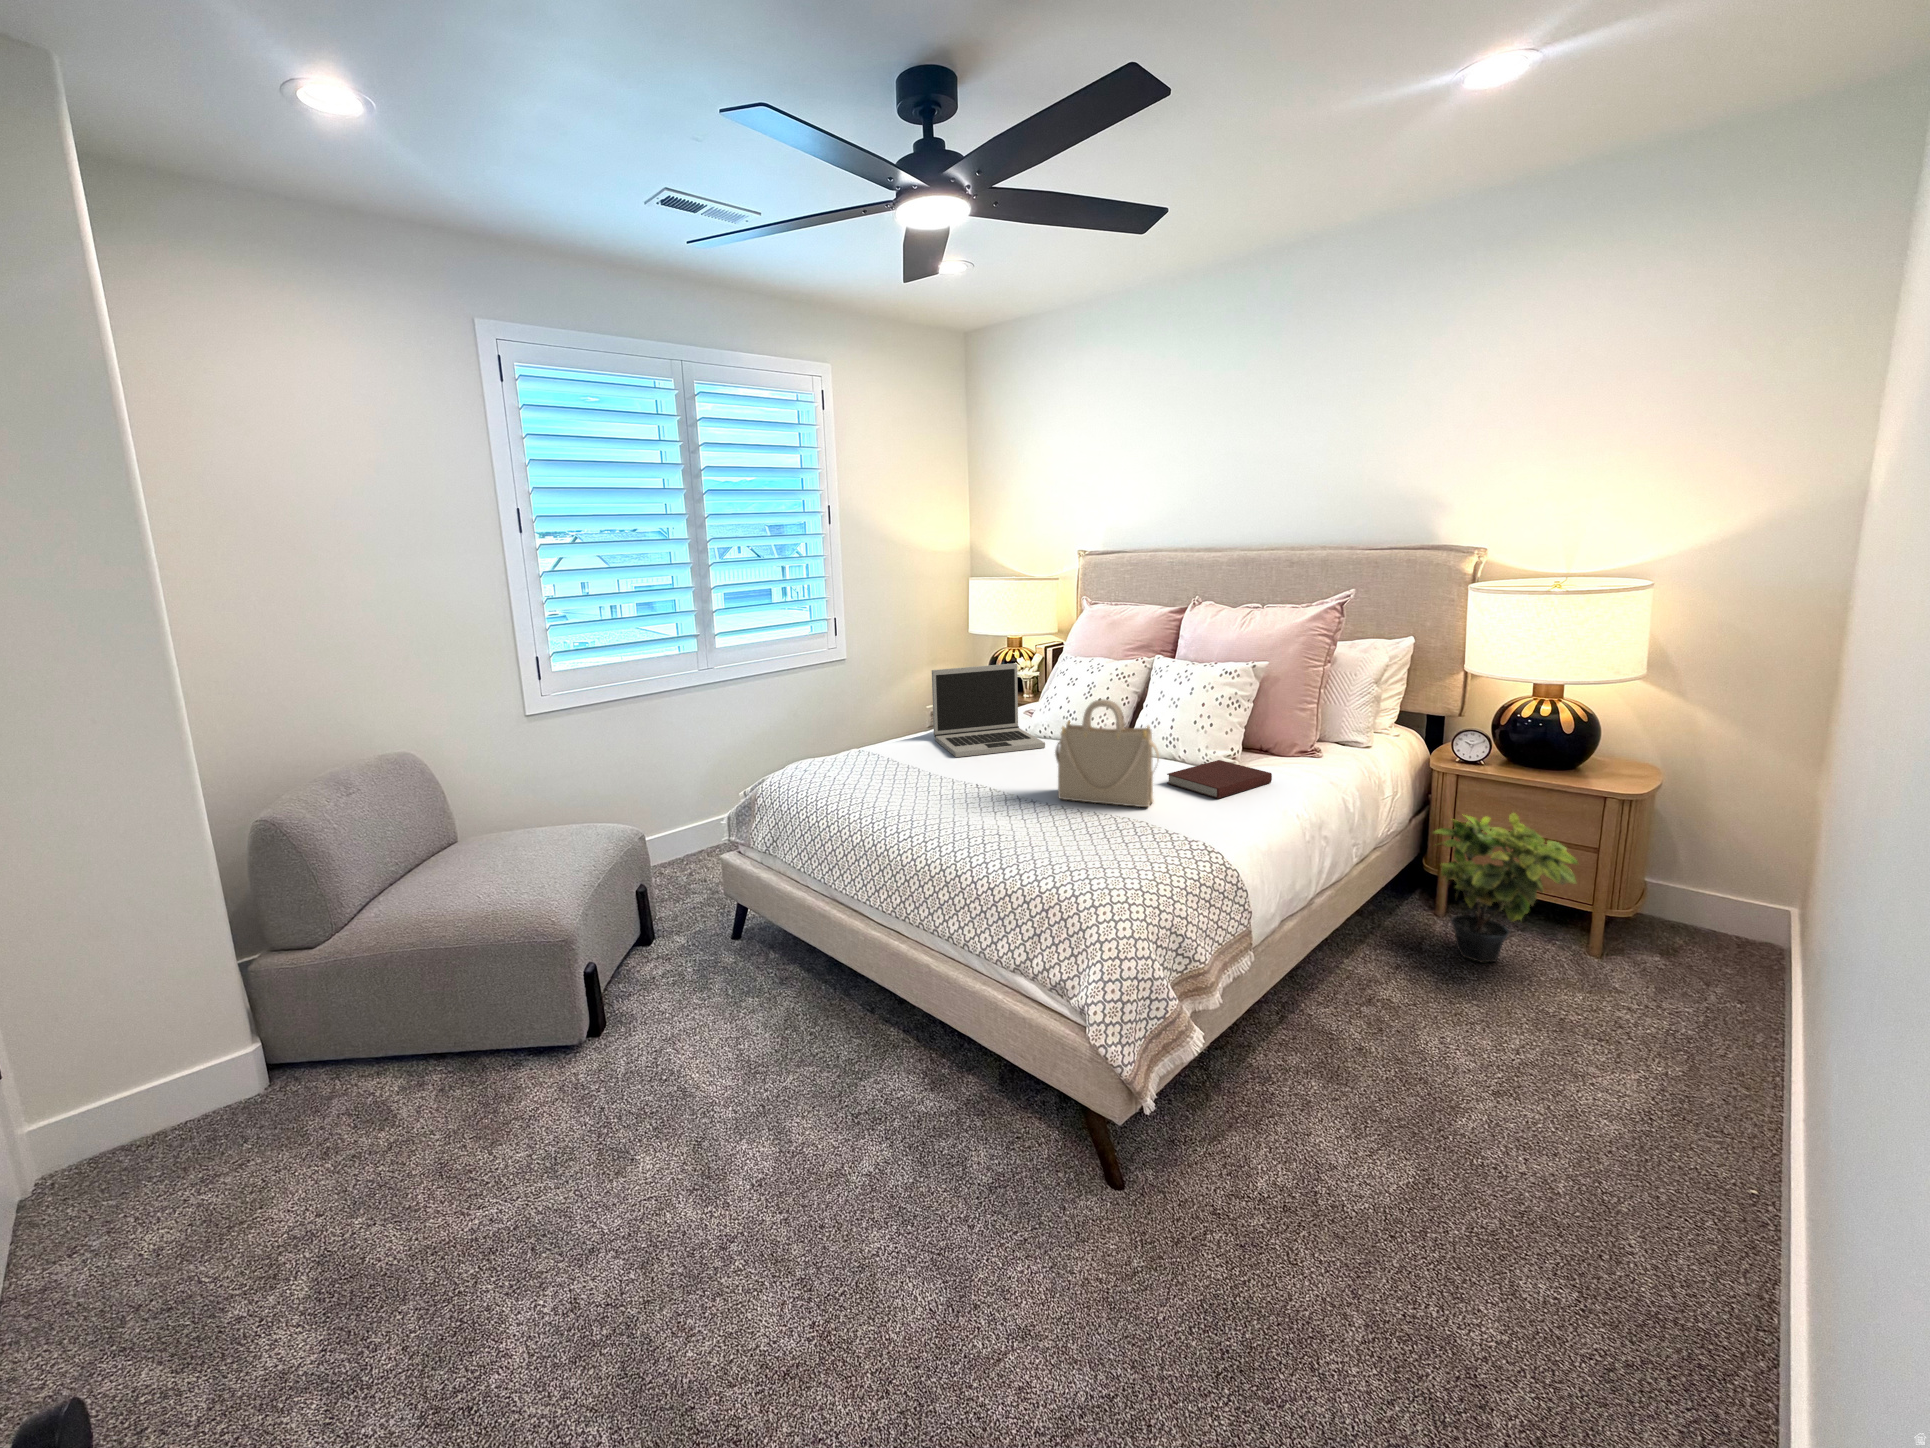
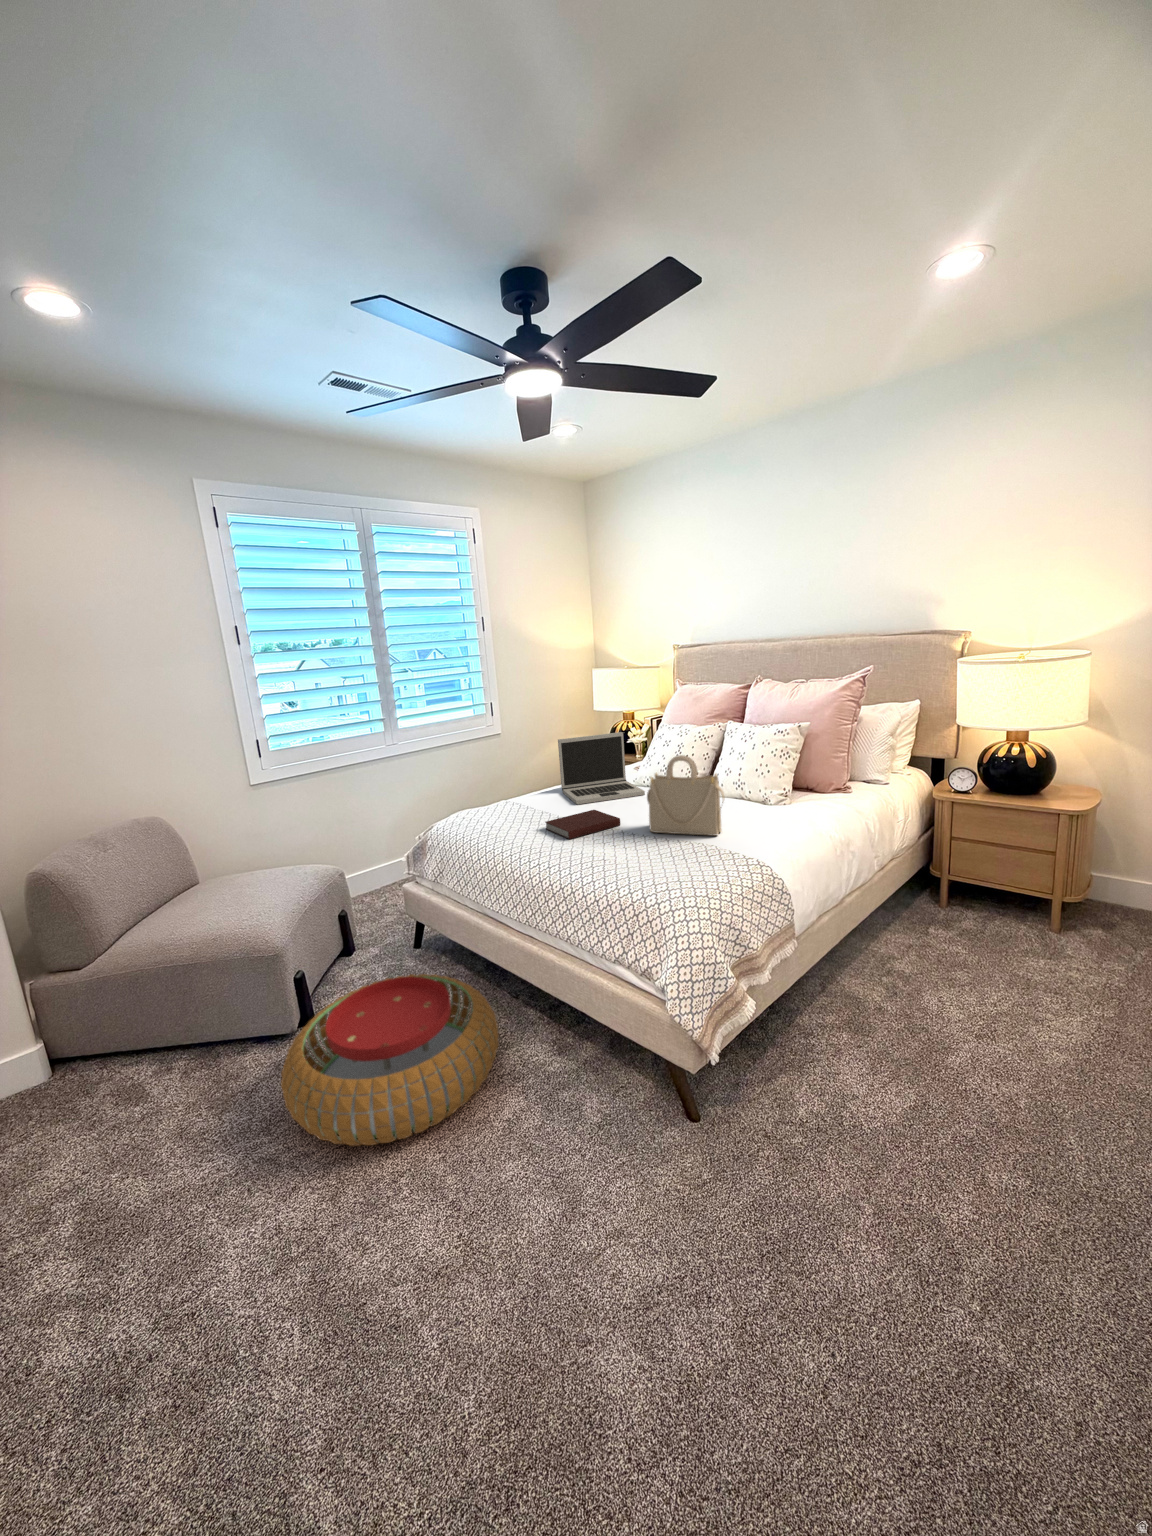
notebook: present [1167,760,1272,799] -> present [545,810,620,839]
potted plant: present [1434,813,1578,962] -> none [933,829,1040,941]
pouf: none [572,973,854,1199] -> present [281,974,499,1146]

